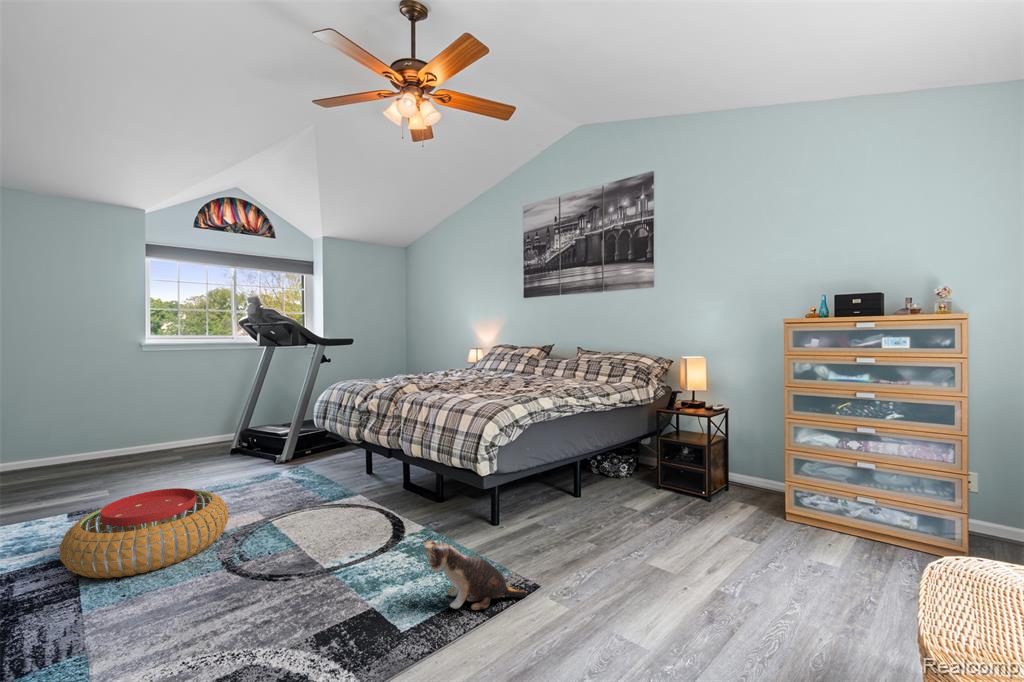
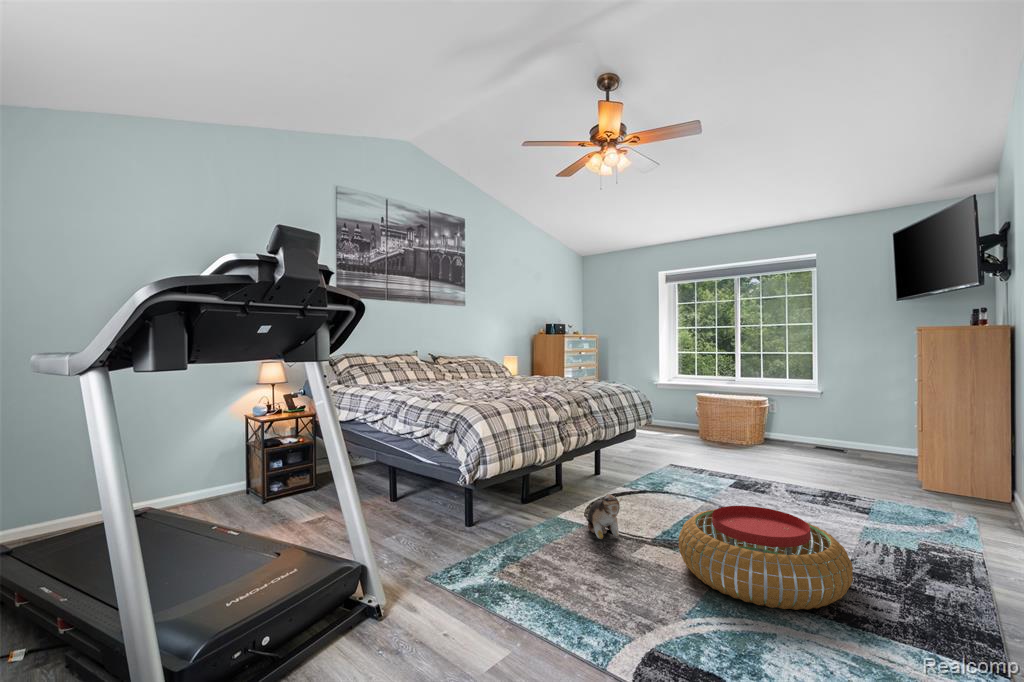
plush toy: present [423,540,527,610] -> present [588,495,622,539]

